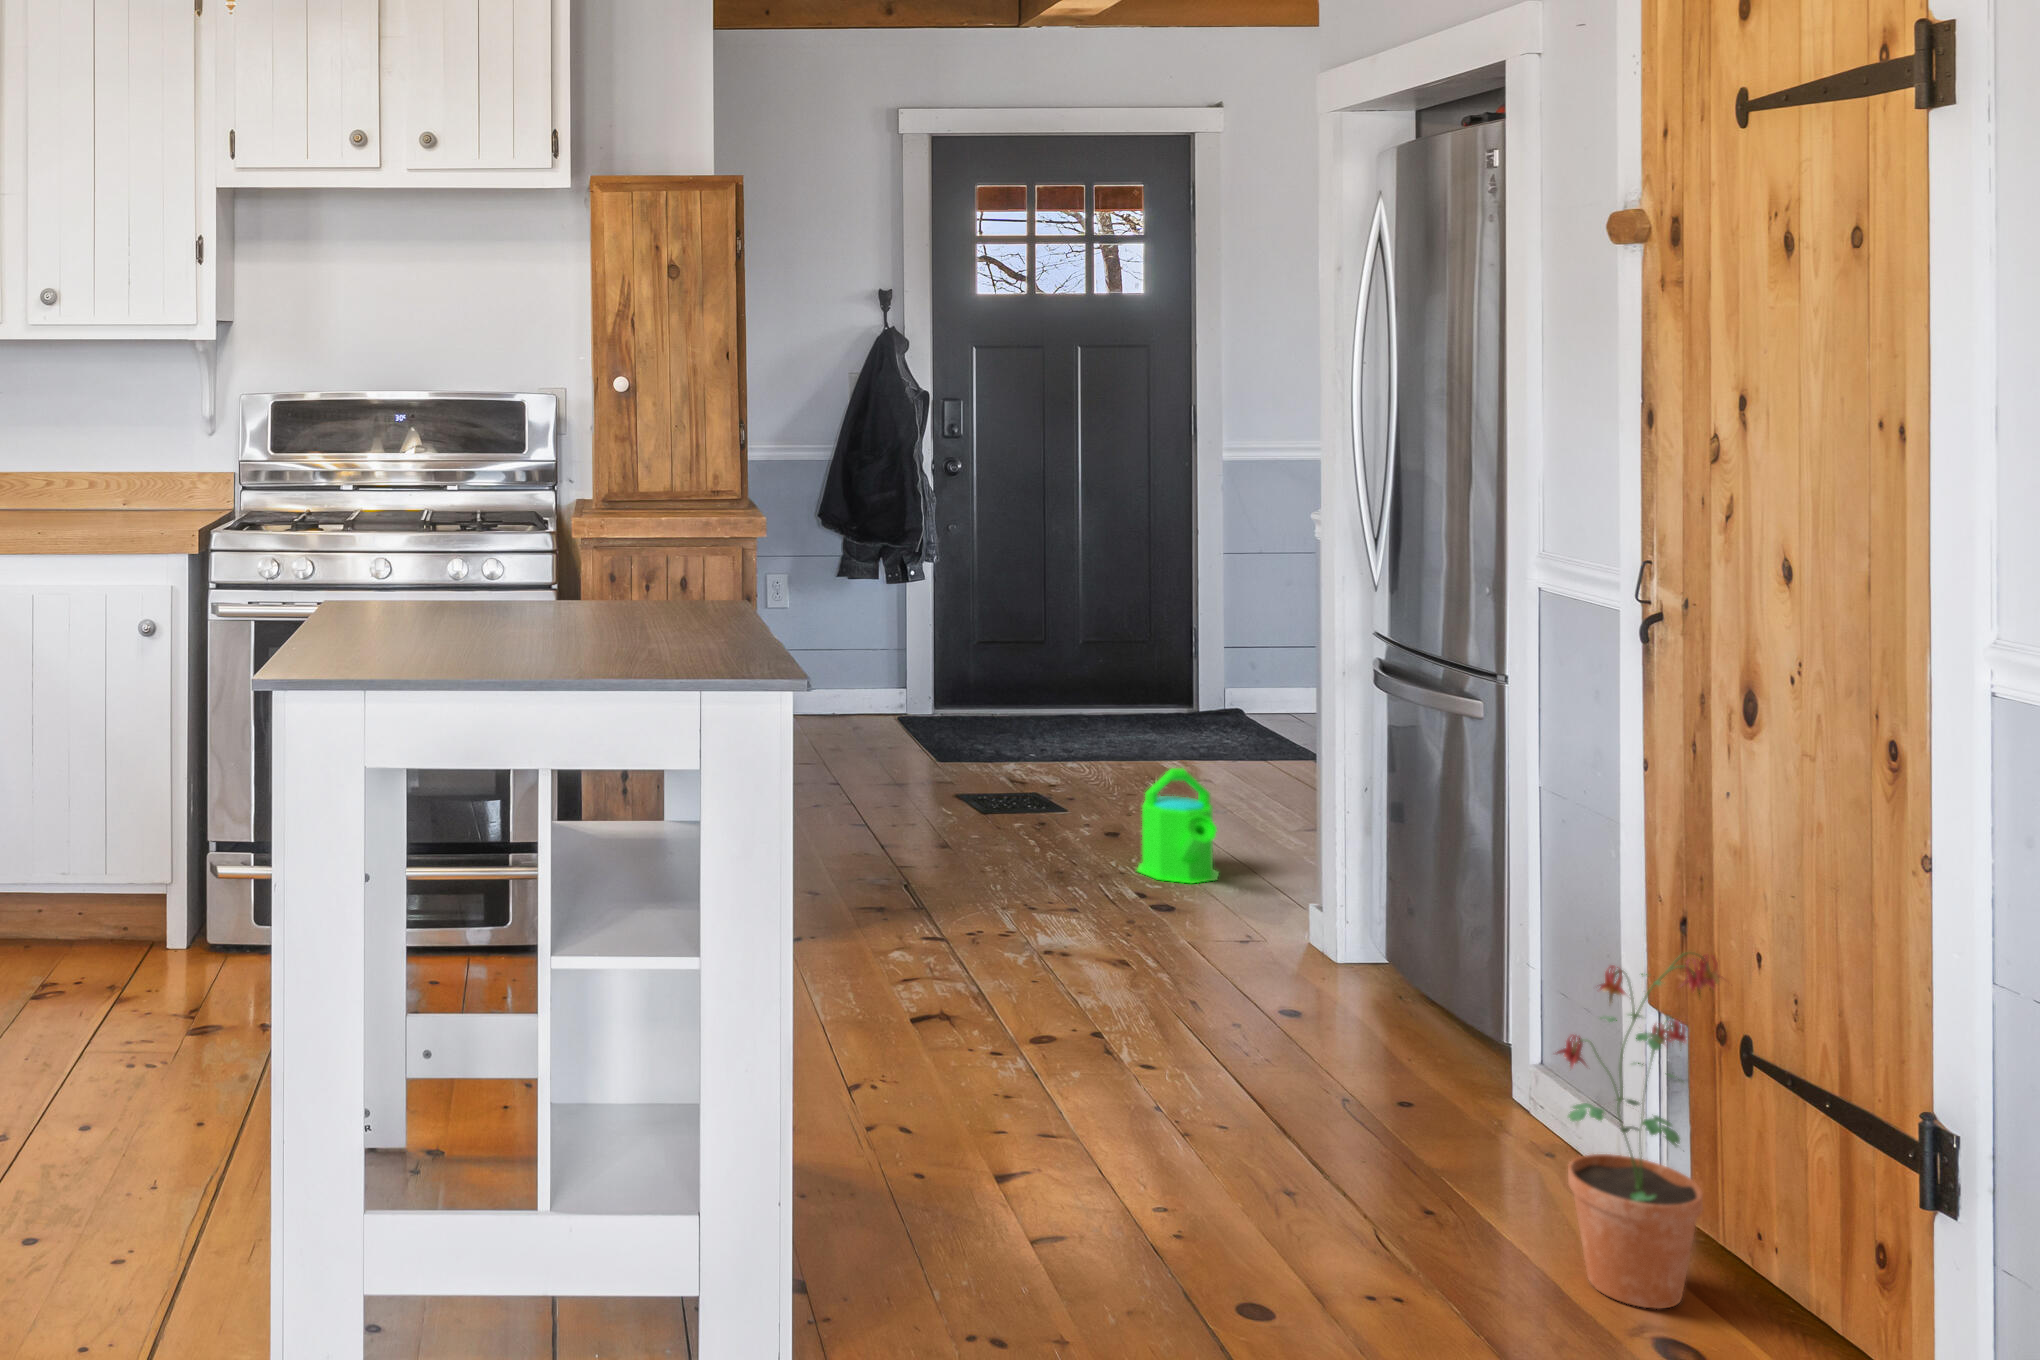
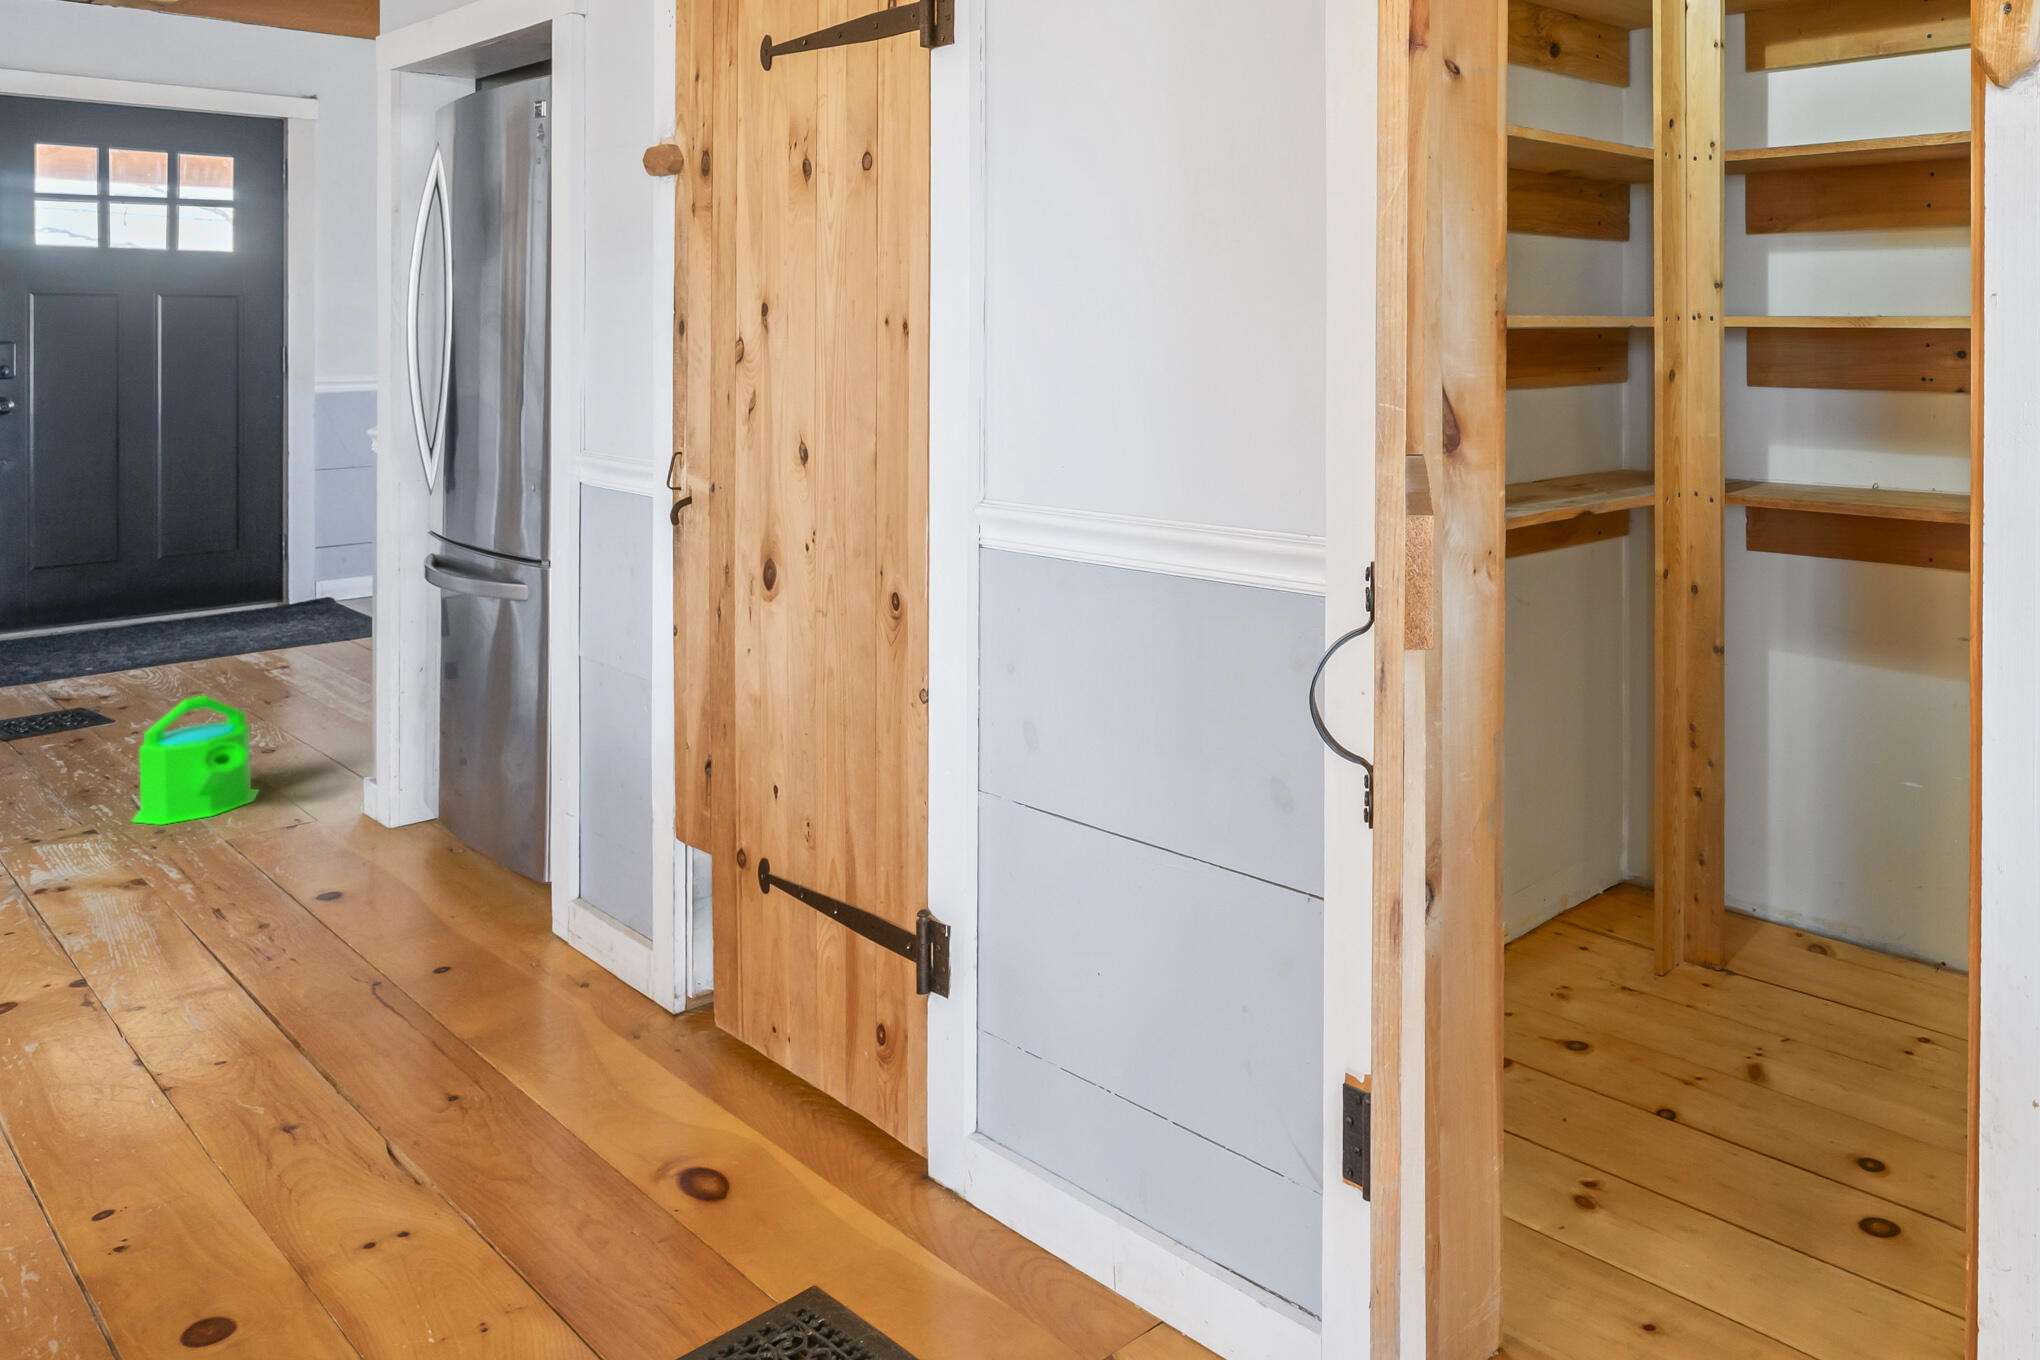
potted plant: present [1557,953,1720,1309] -> none [566,804,746,1158]

